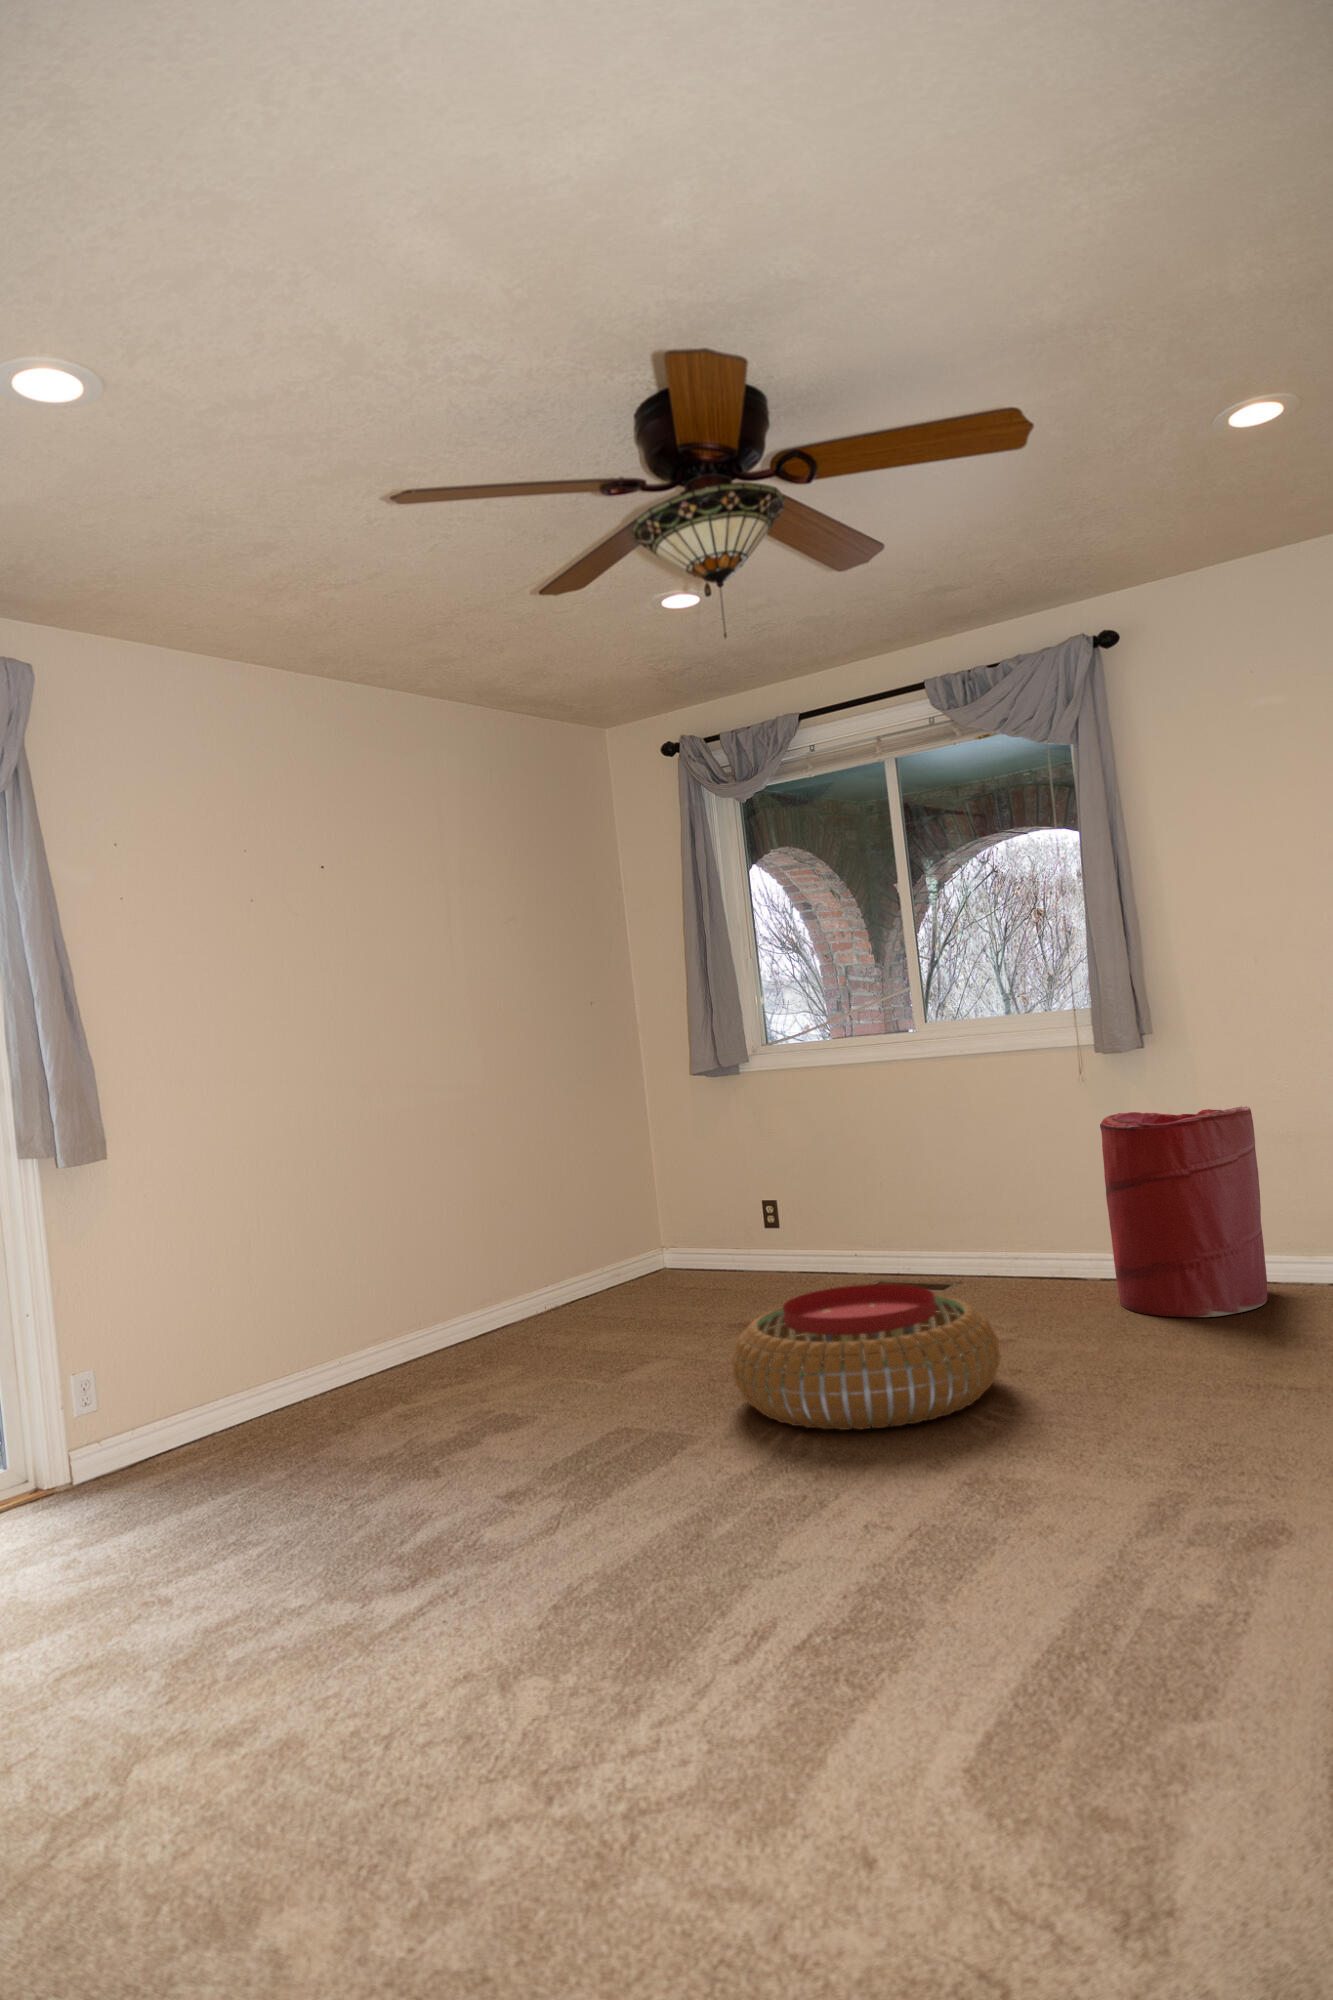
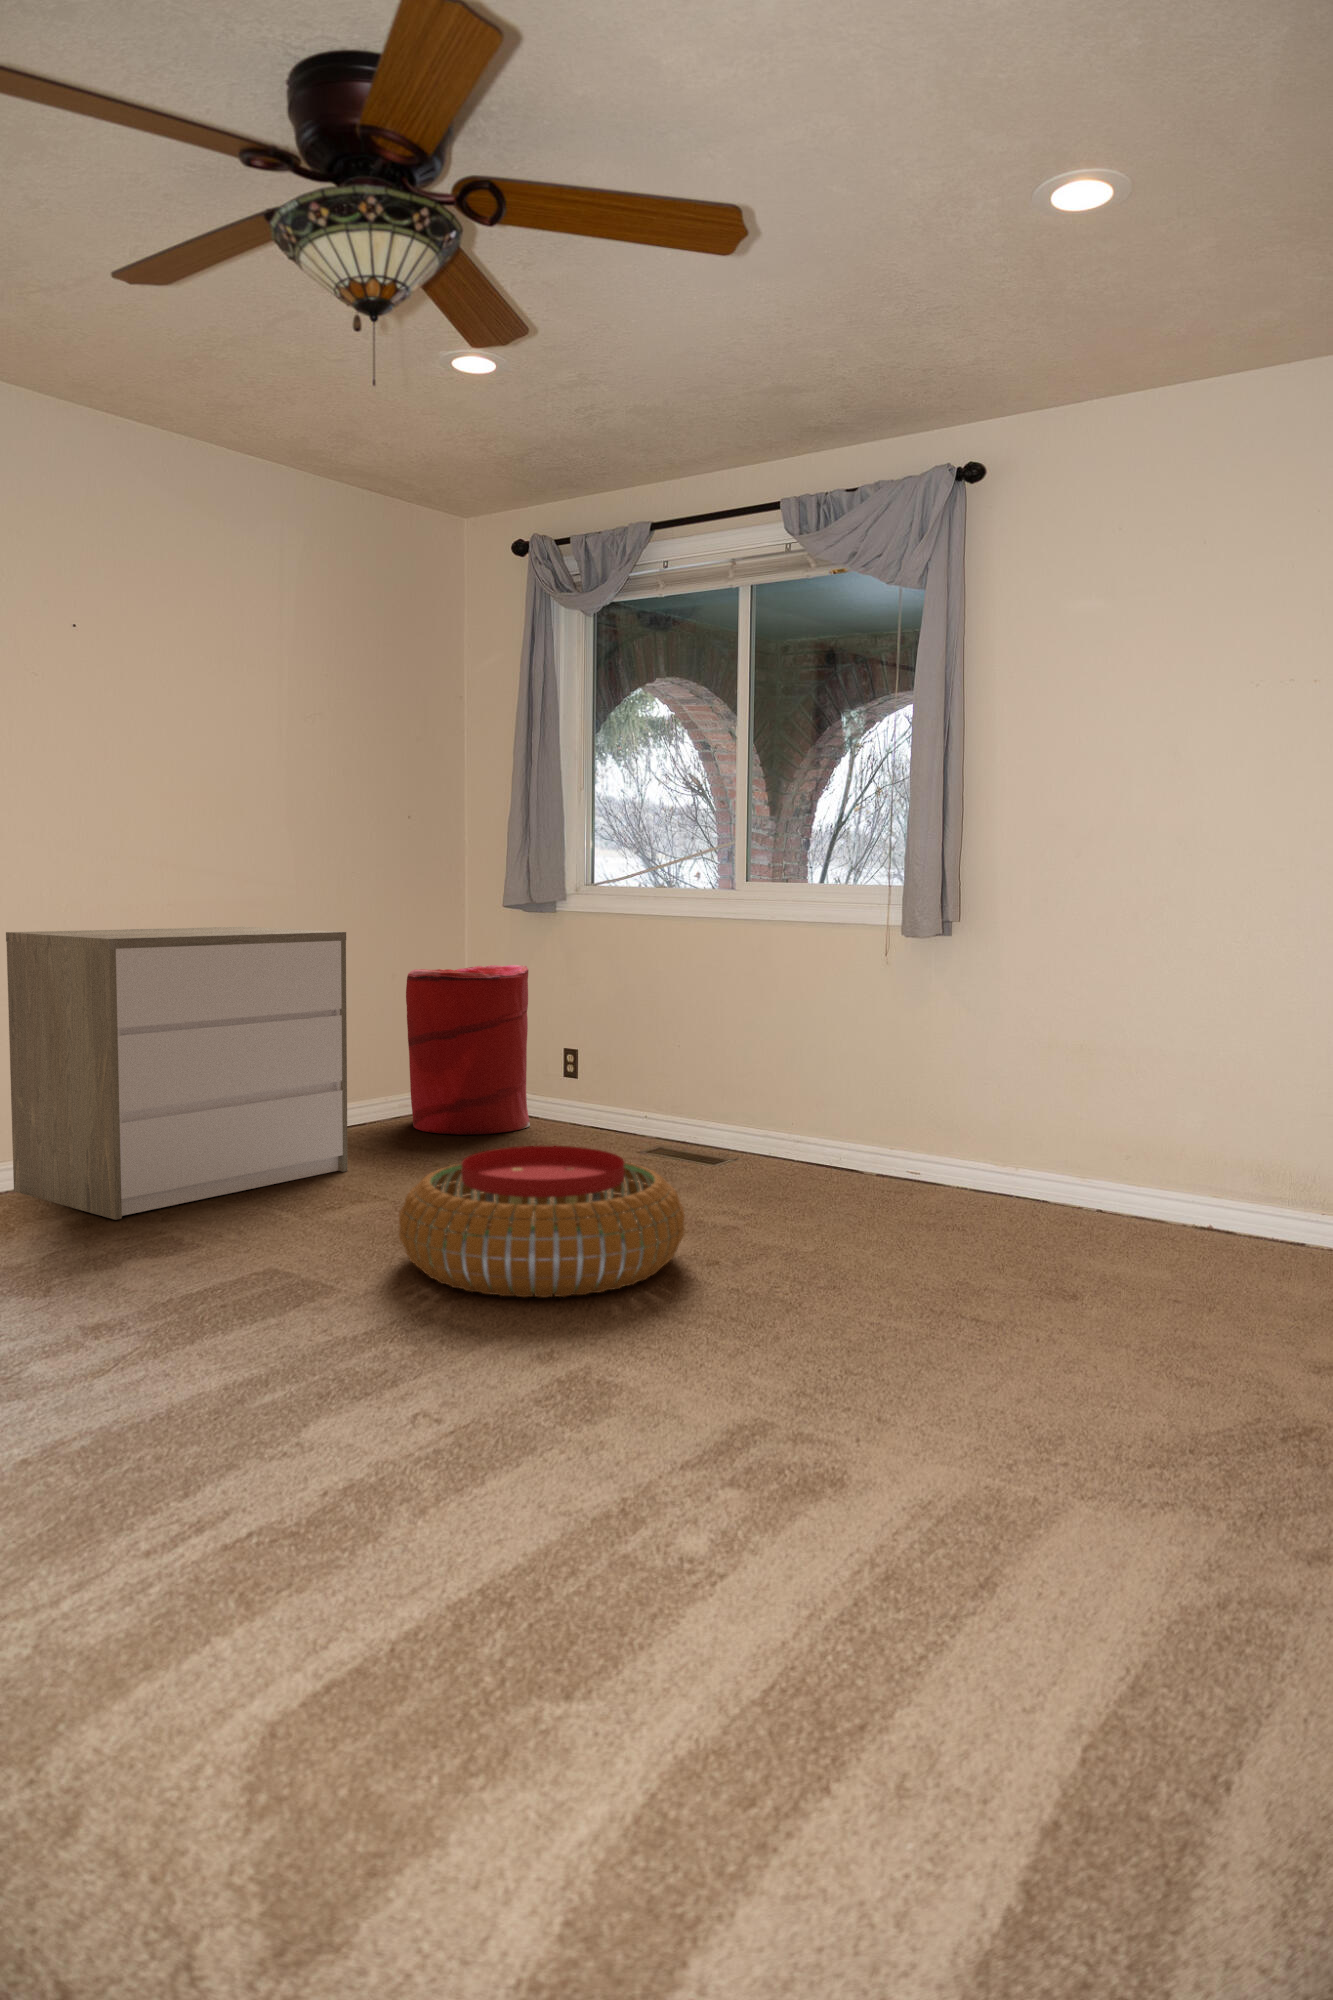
laundry hamper: present [1100,1106,1267,1317] -> present [406,965,530,1135]
dresser: none [295,1113,612,1408] -> present [6,927,348,1220]

